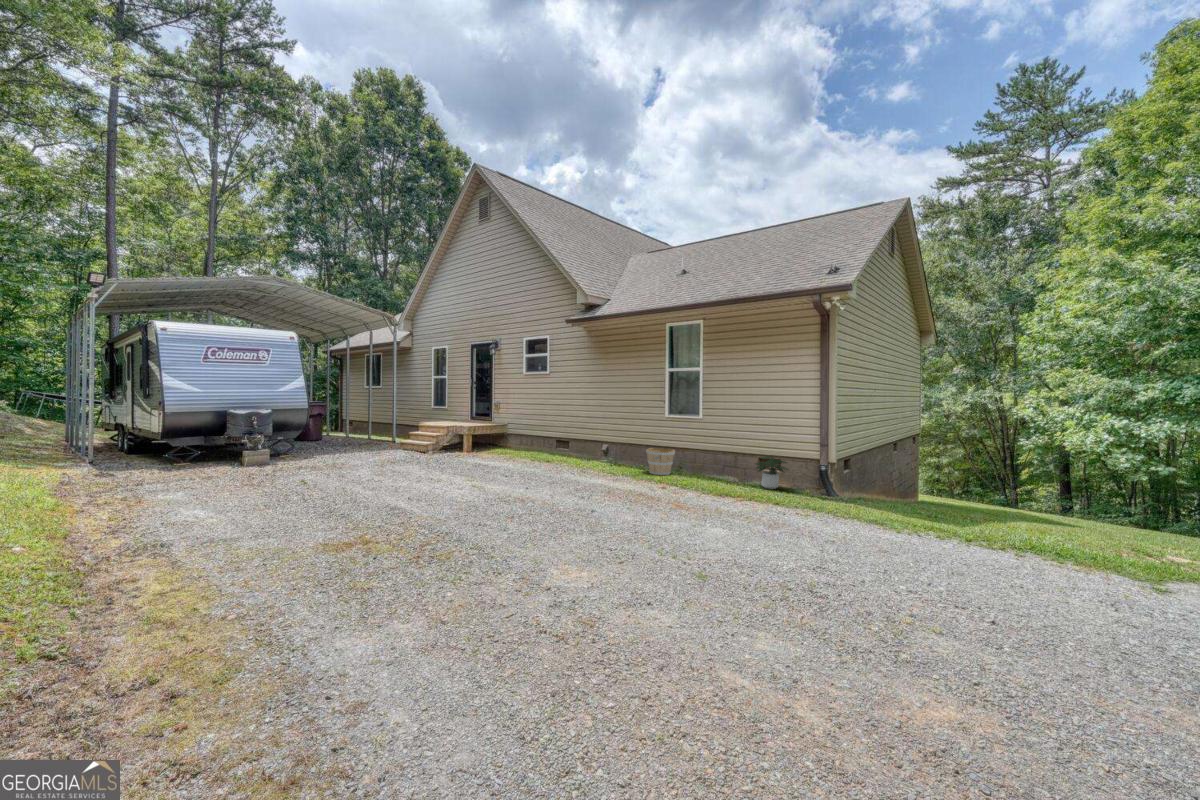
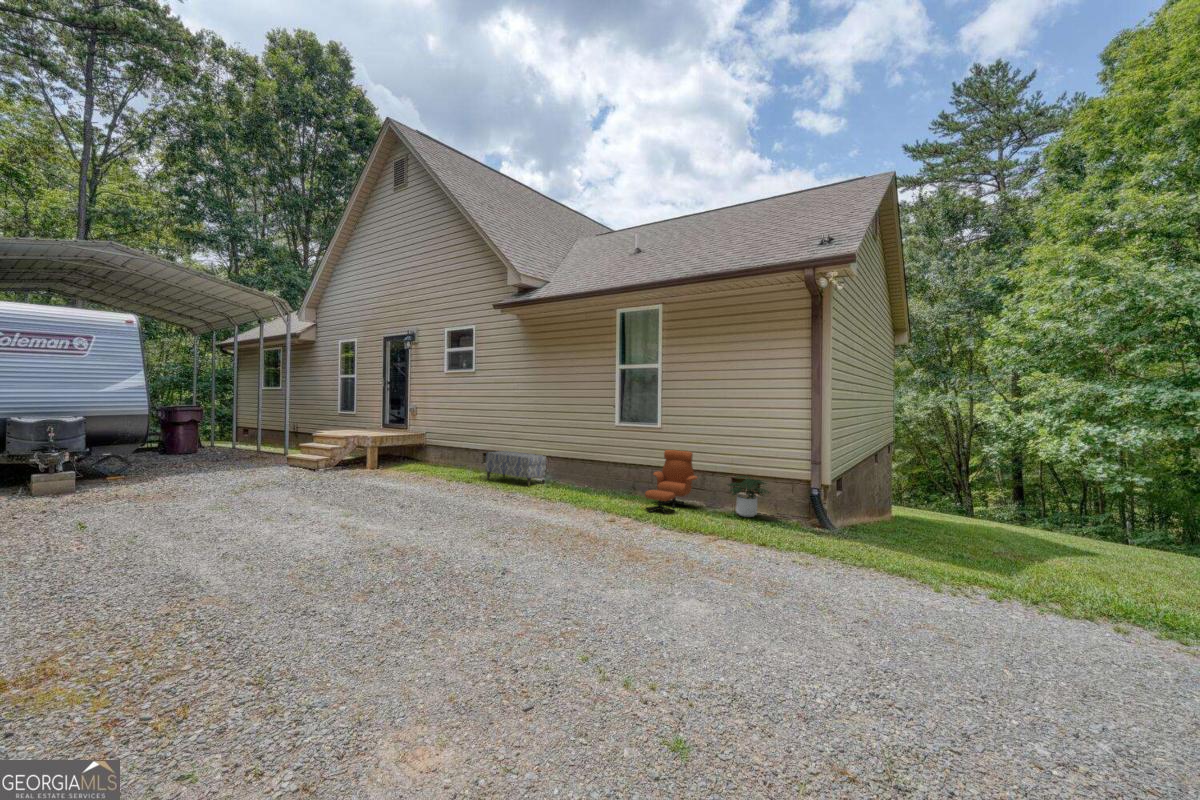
lounge chair: none [689,436,732,486] -> present [645,450,698,514]
bench: none [559,438,609,466] -> present [485,451,546,486]
wooden bucket: present [646,448,675,475] -> none [592,464,628,499]

